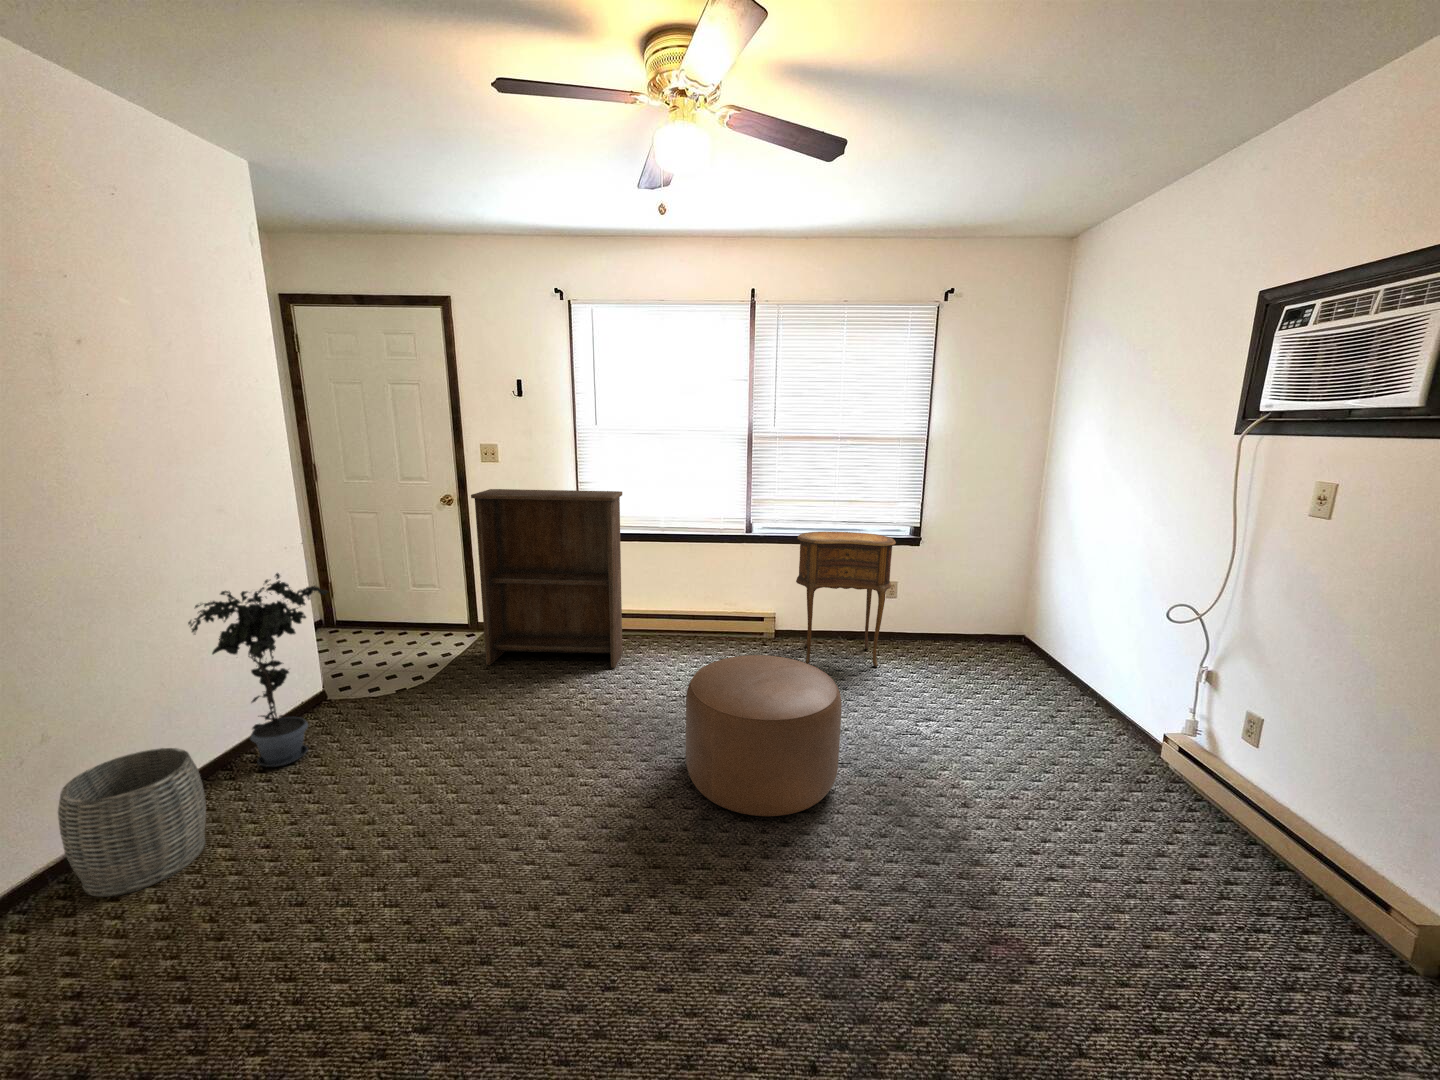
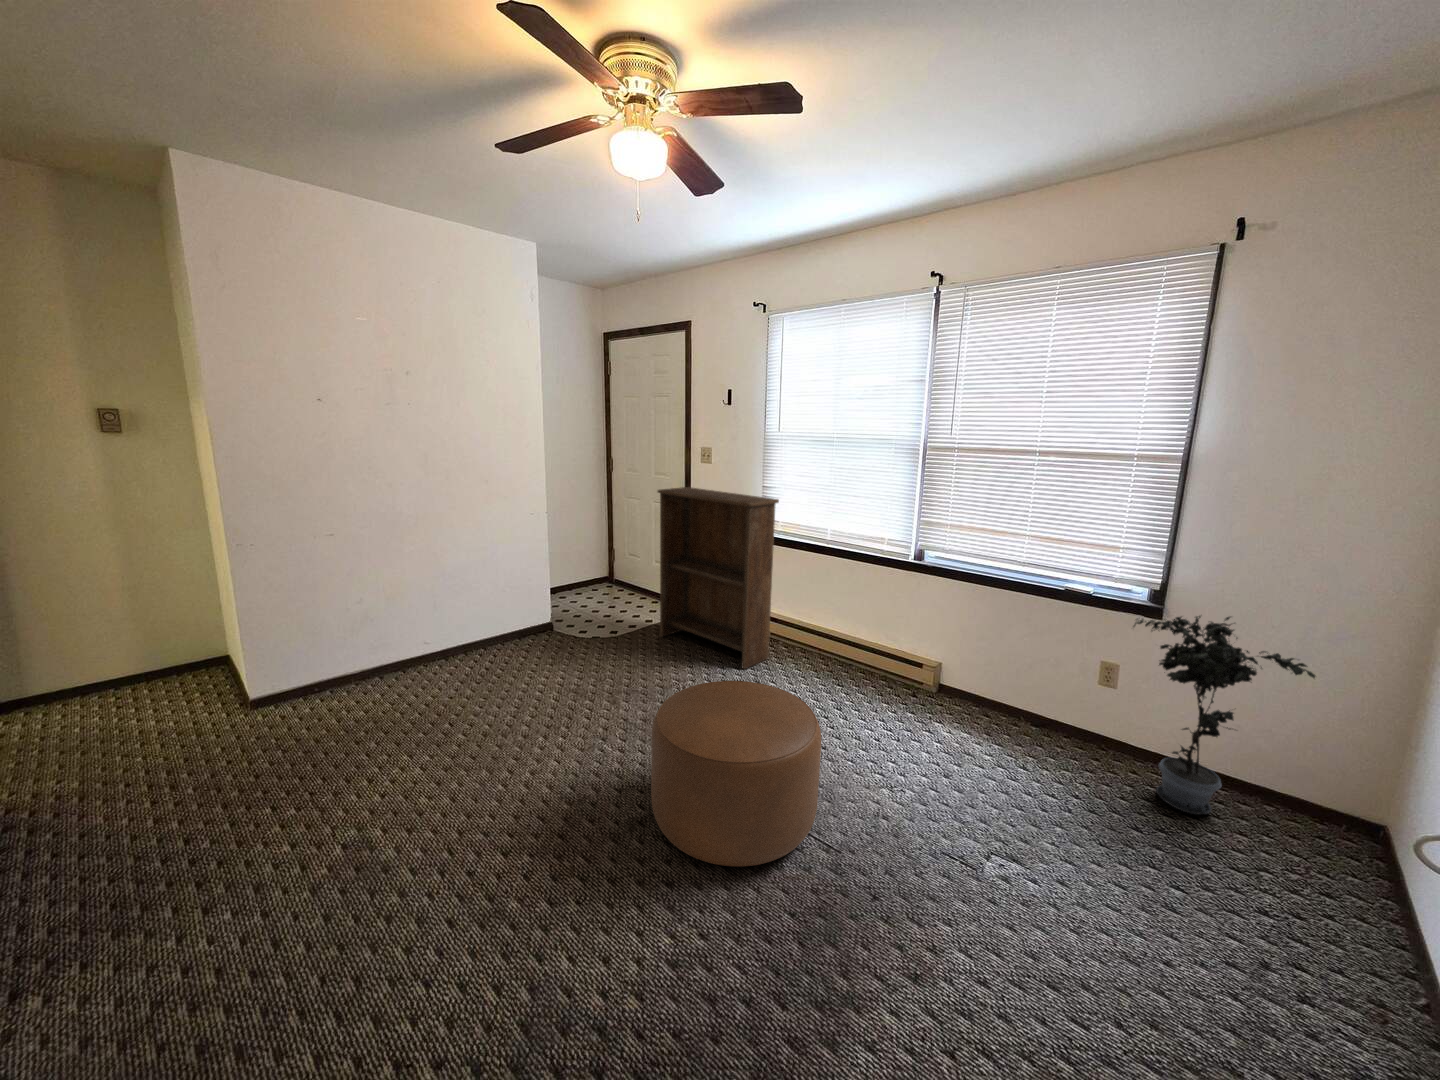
side table: present [796,532,896,667] -> none [939,572,1090,770]
potted plant: present [188,573,328,767] -> present [1133,616,1315,814]
woven basket: present [58,748,206,897] -> none [344,624,416,703]

